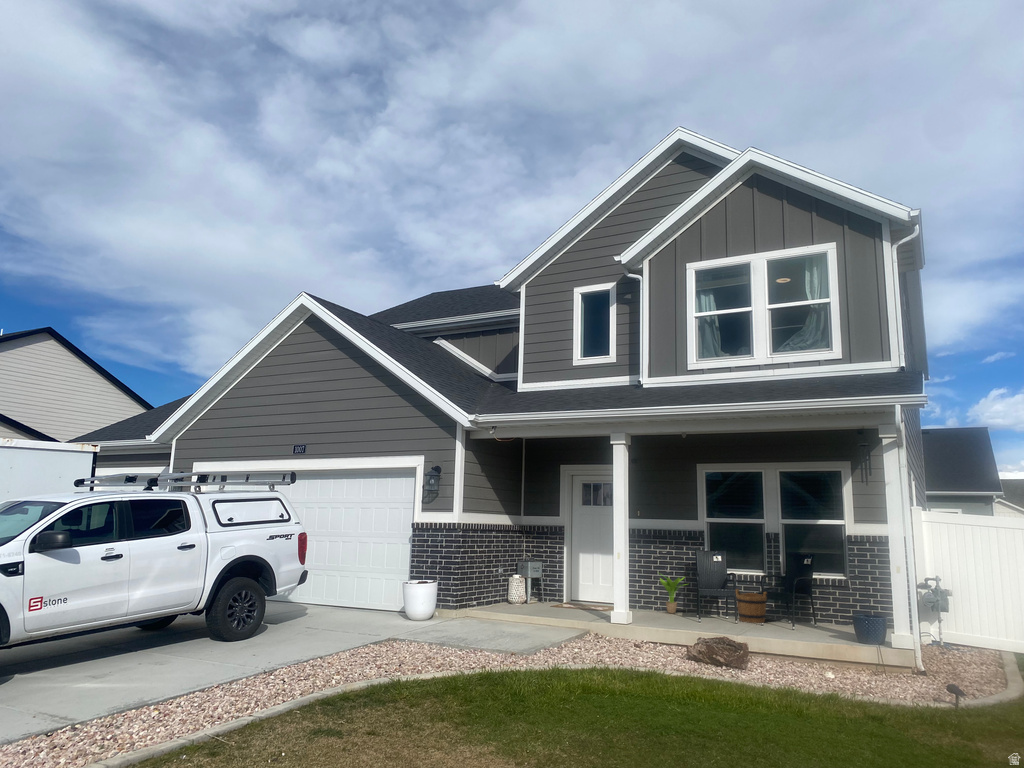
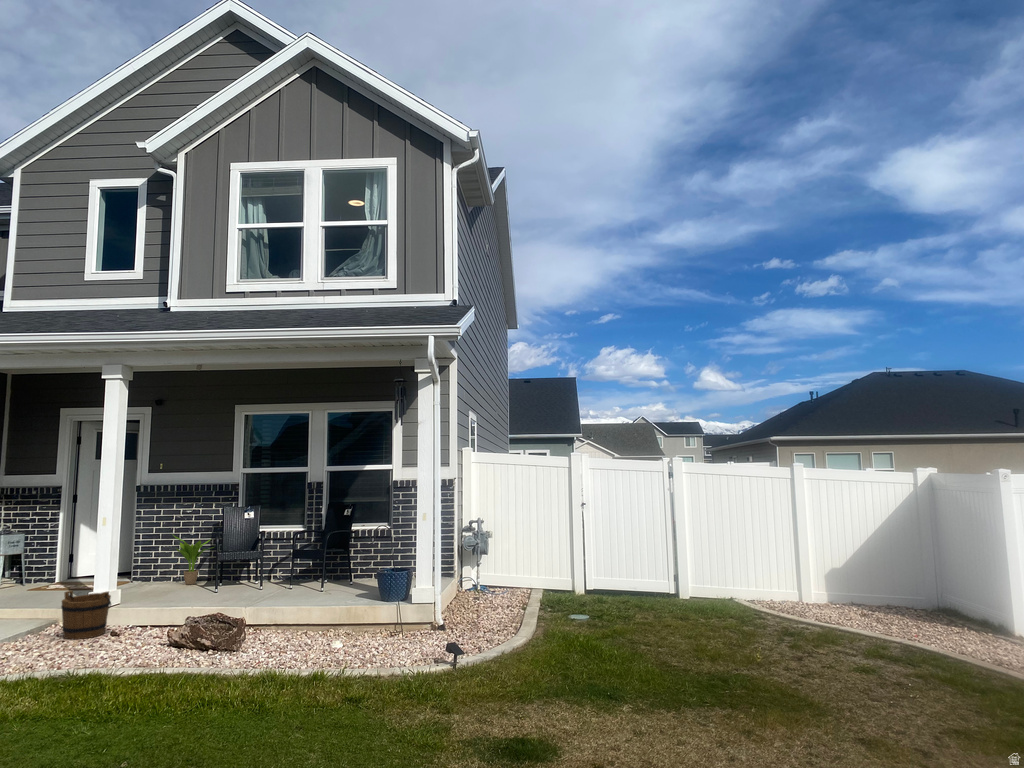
bucket: present [736,589,768,623] -> present [61,591,111,639]

